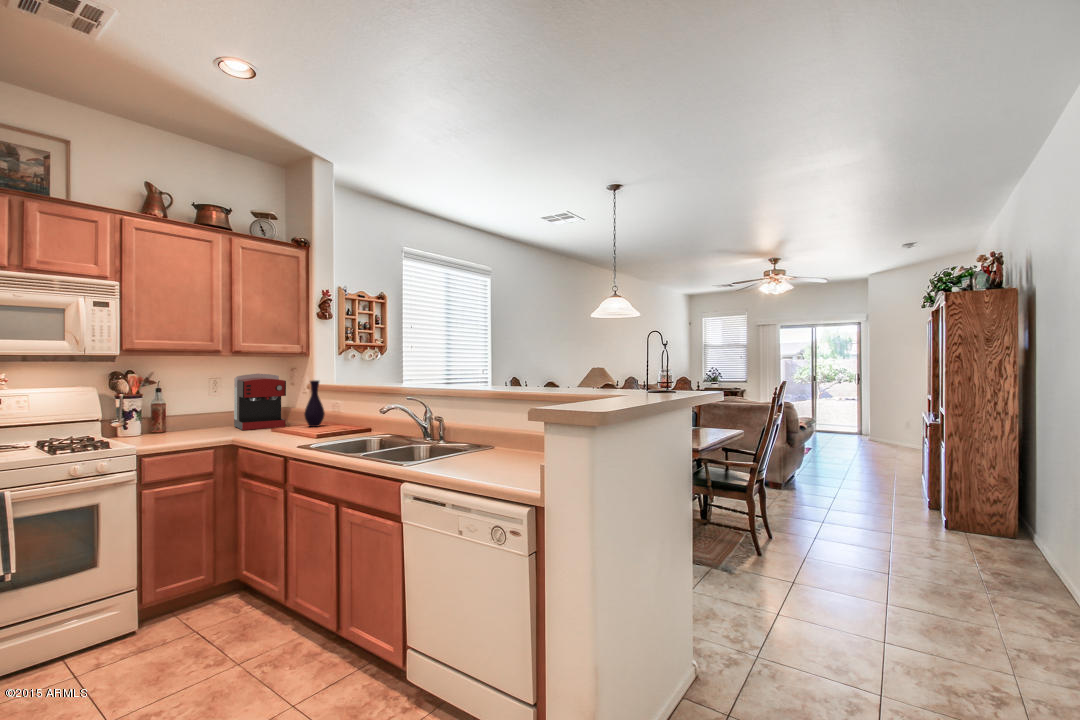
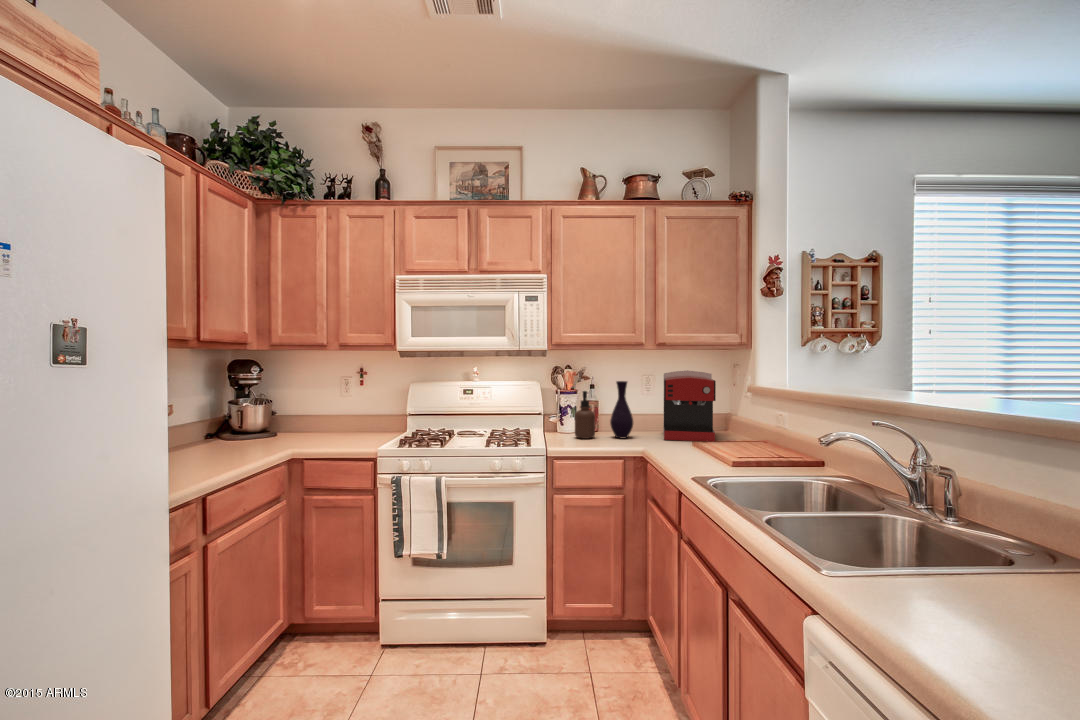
vase: present [304,380,325,427] -> present [610,381,633,438]
soap dispenser: none [148,394,172,439] -> present [575,391,595,439]

